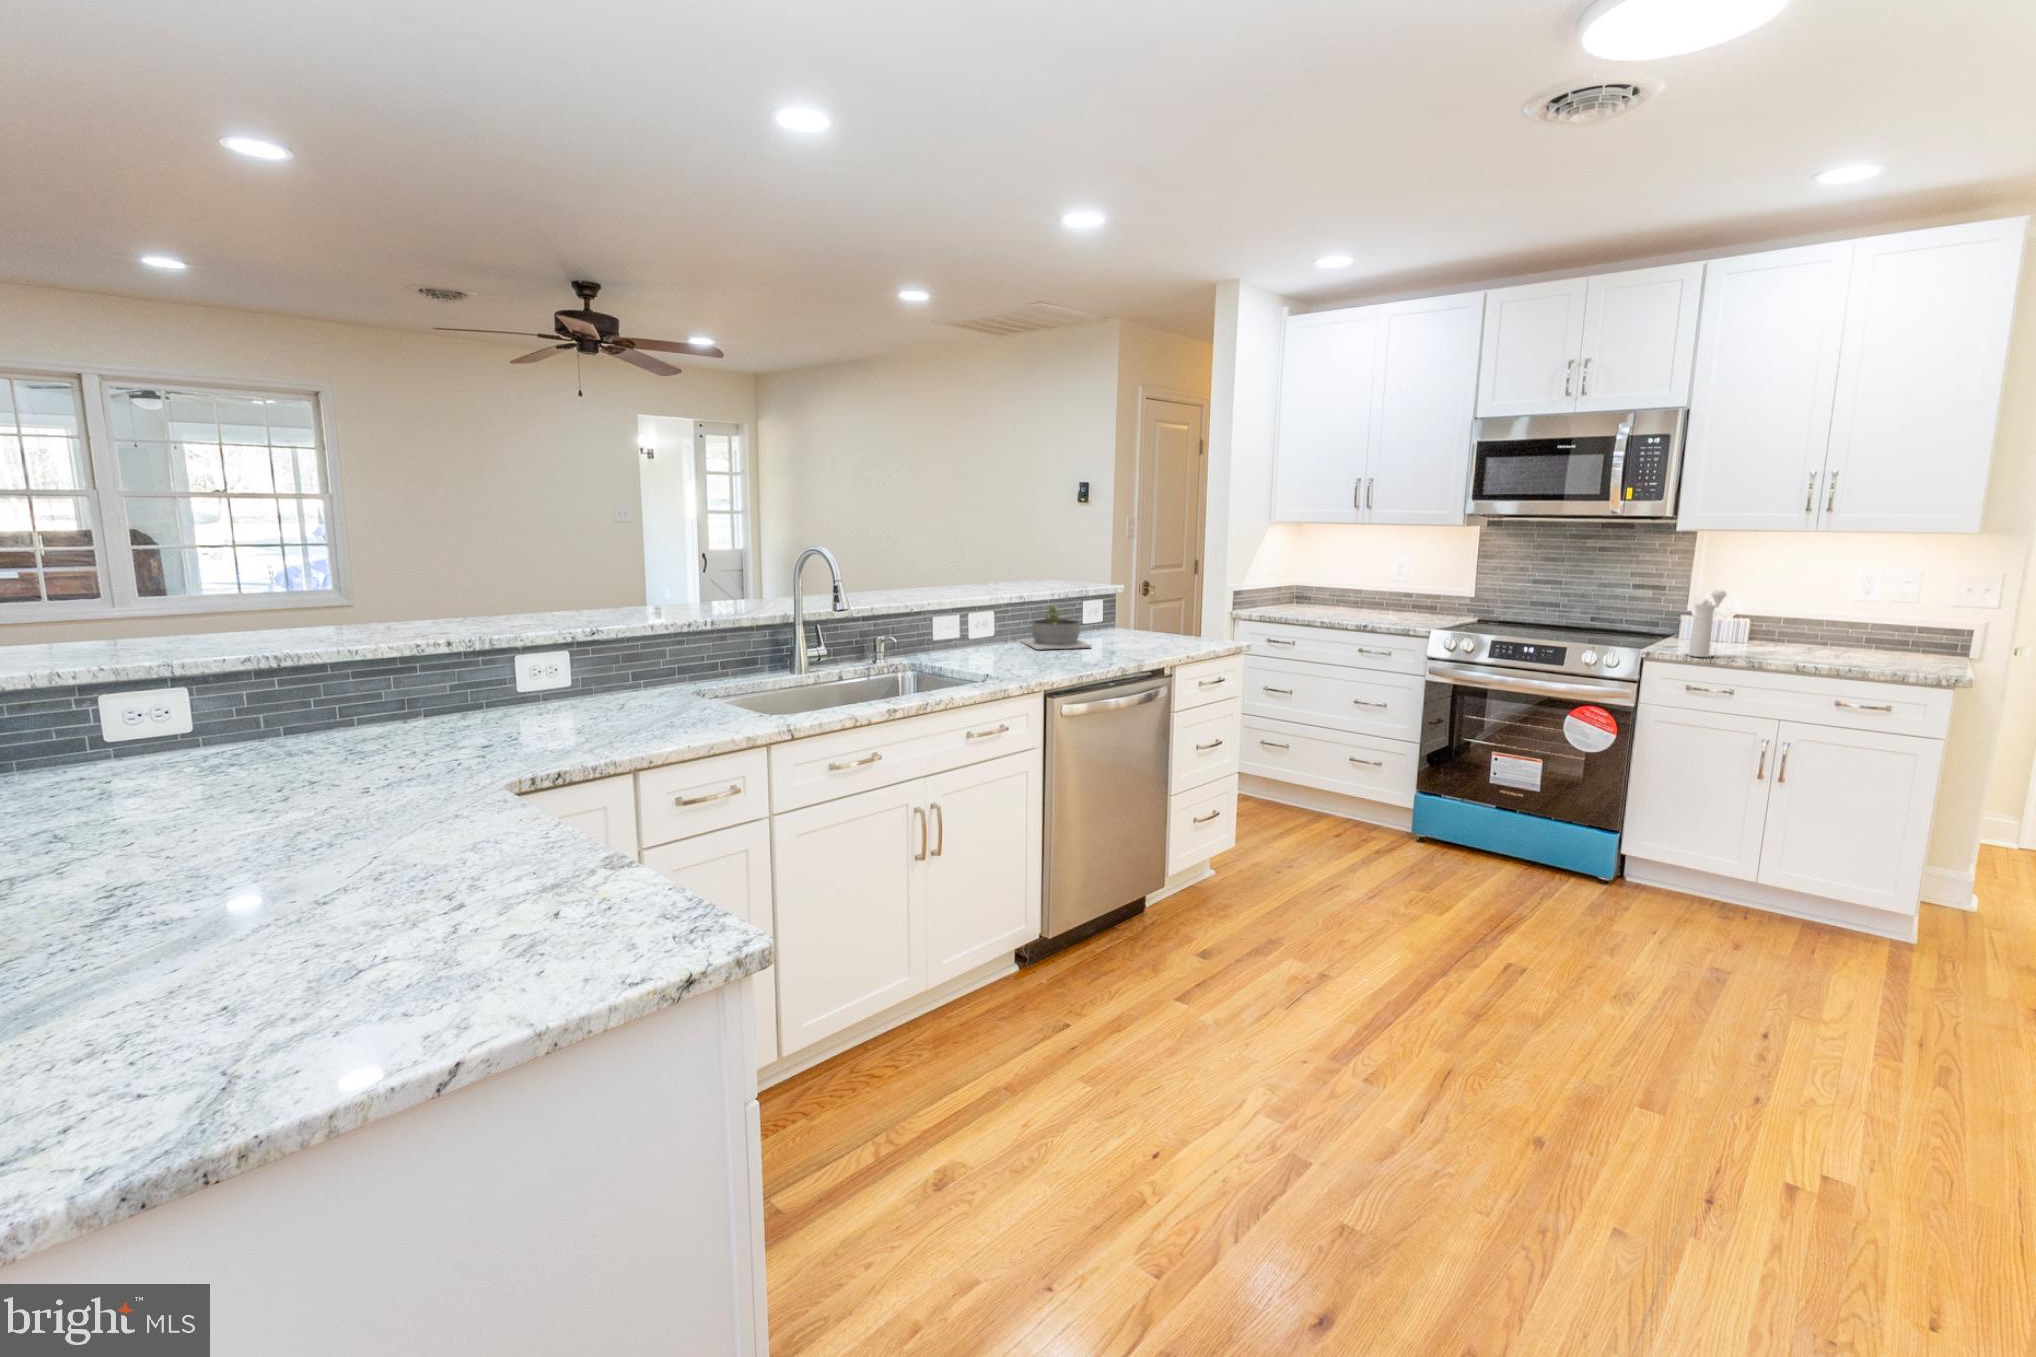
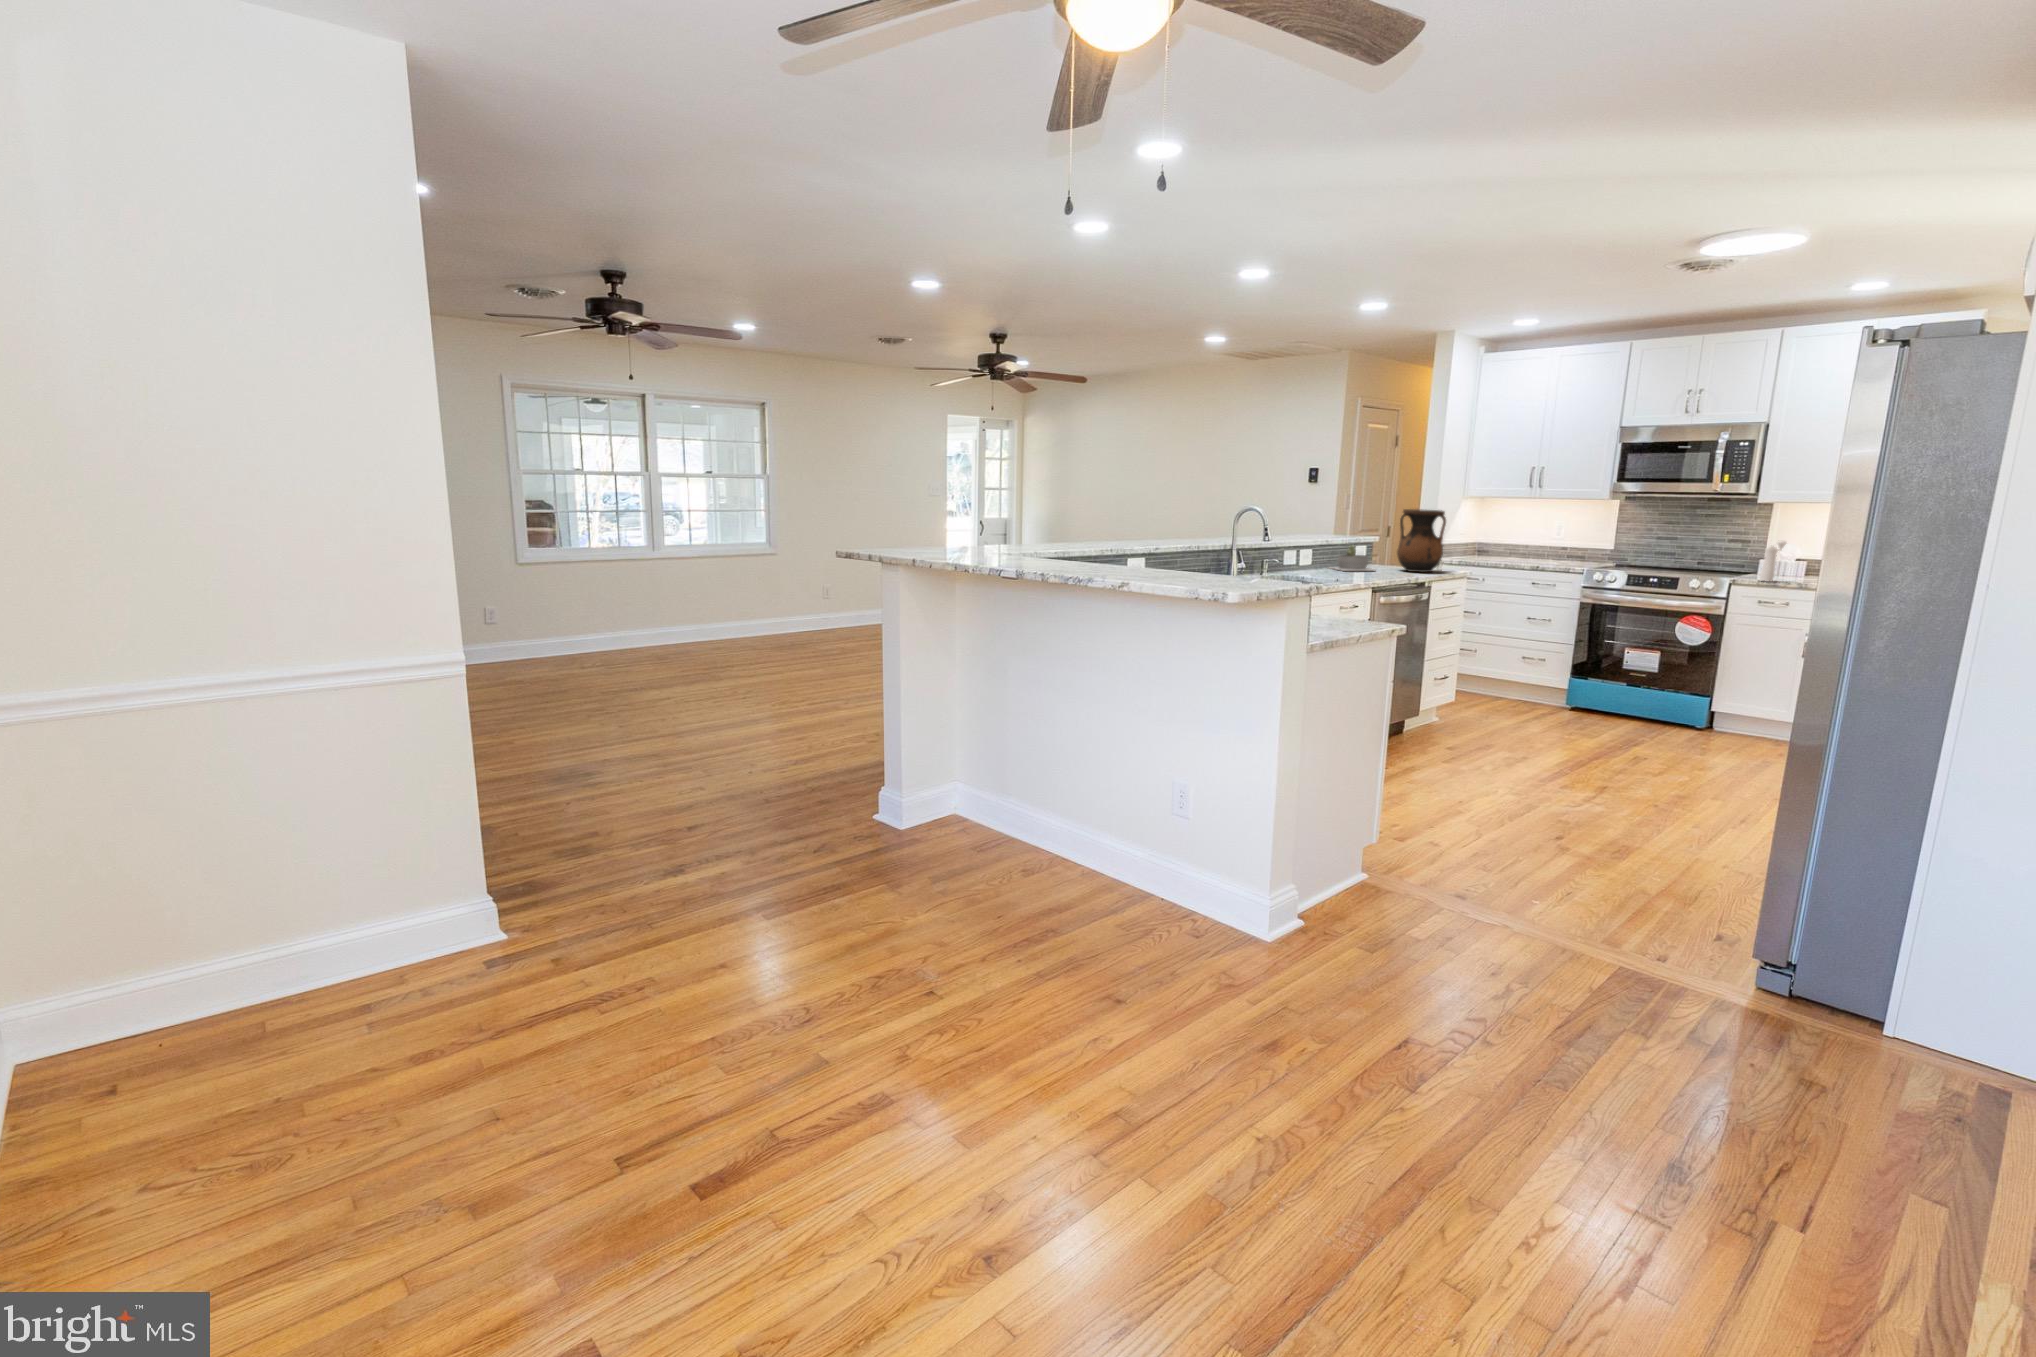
vase: none [1128,545,1198,649] -> present [1397,509,1446,572]

